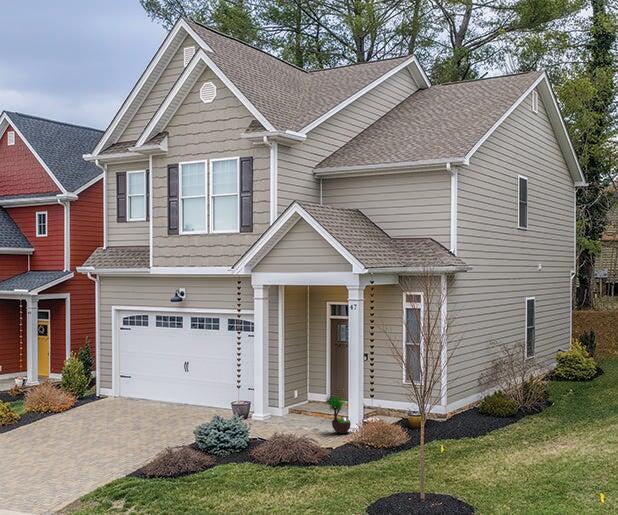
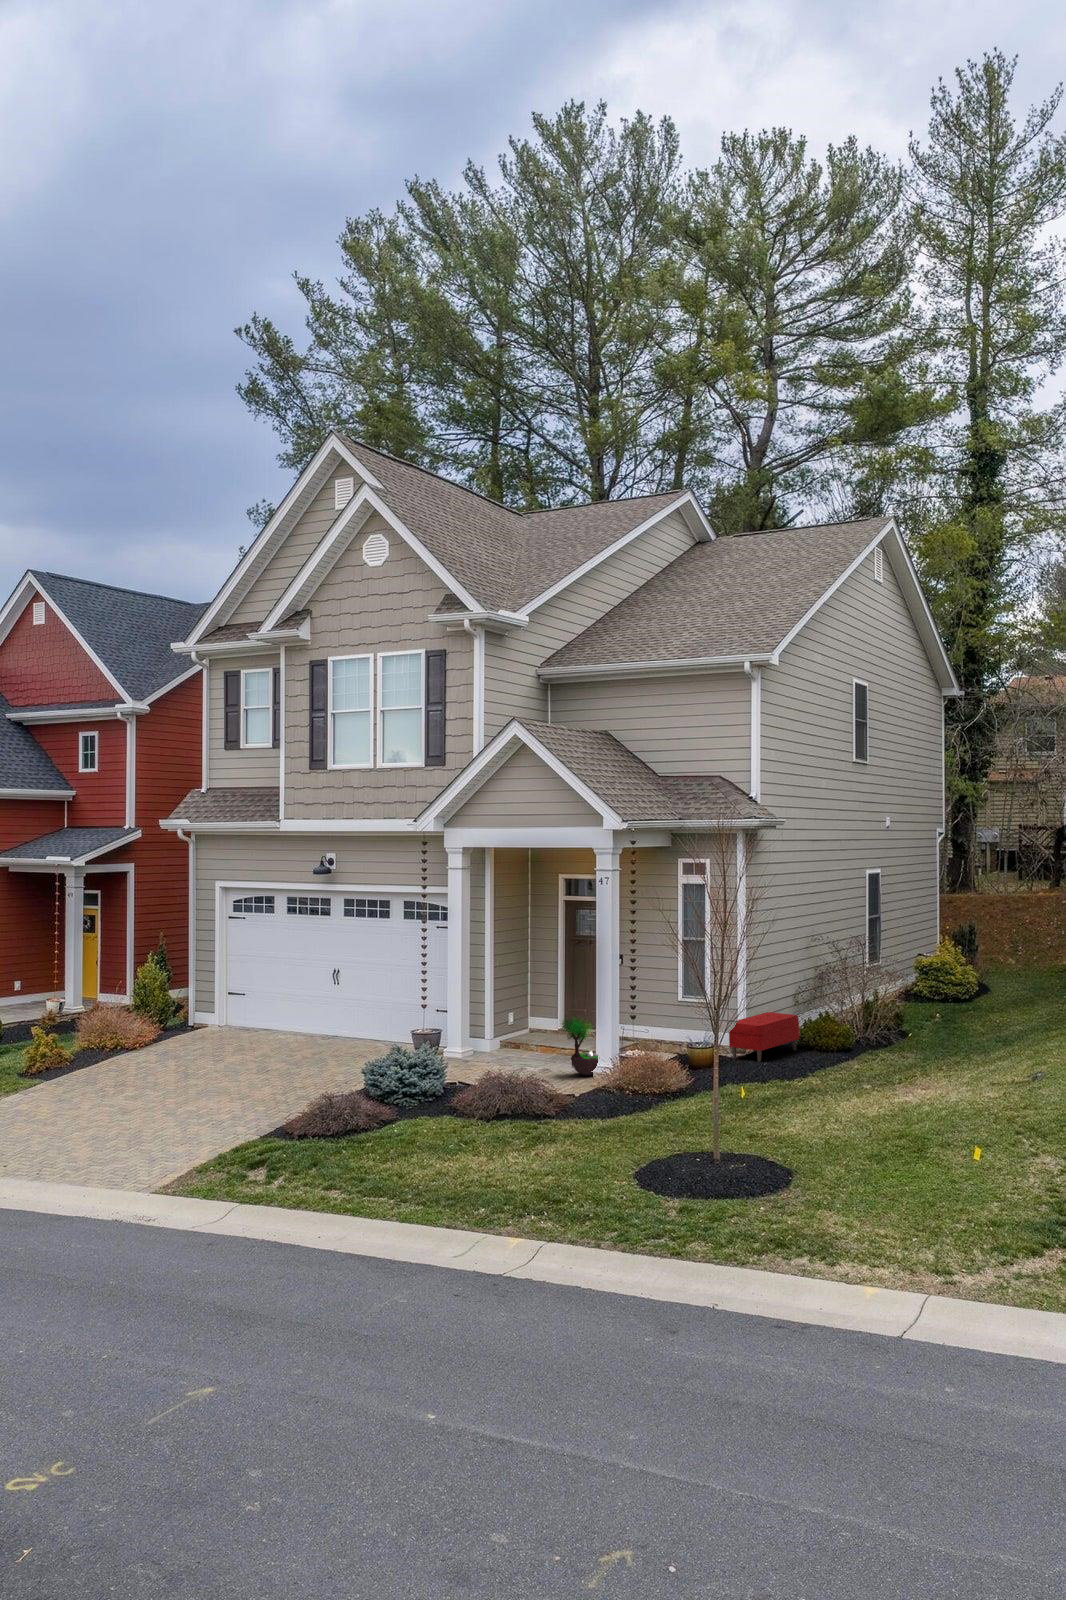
bench: none [436,391,482,425] -> present [729,1012,799,1062]

